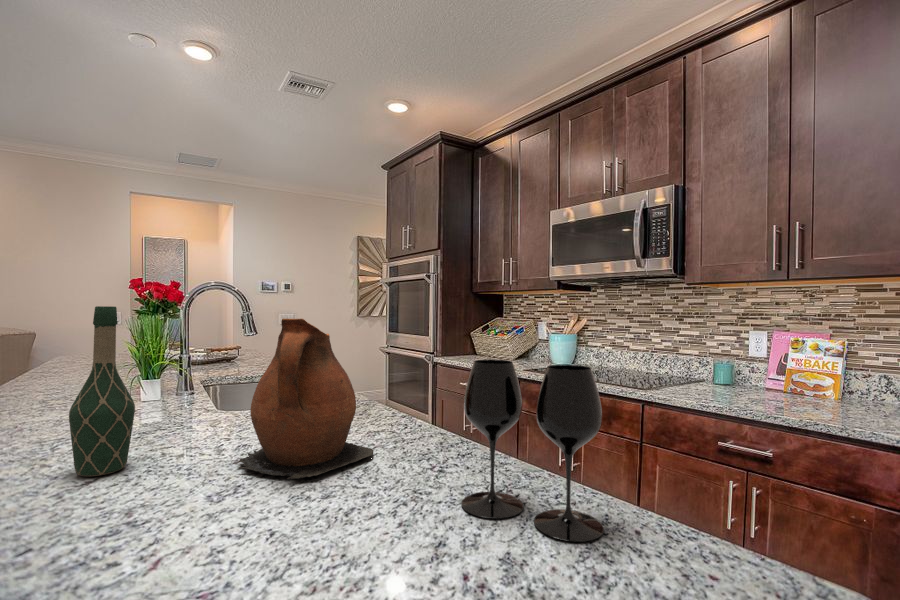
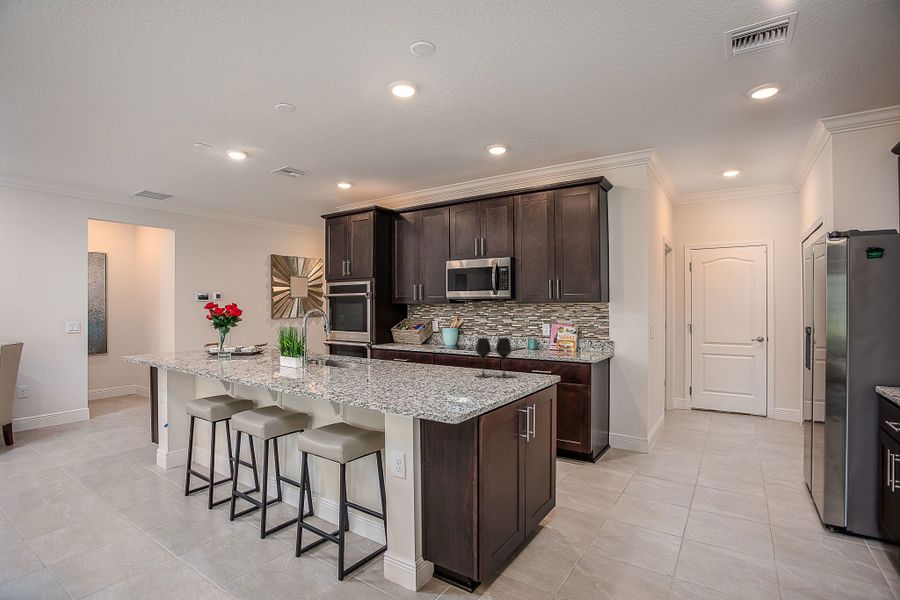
wine bottle: present [69,306,135,476] -> none [349,326,366,382]
ceramic pitcher: present [233,318,374,479] -> none [394,328,436,377]

